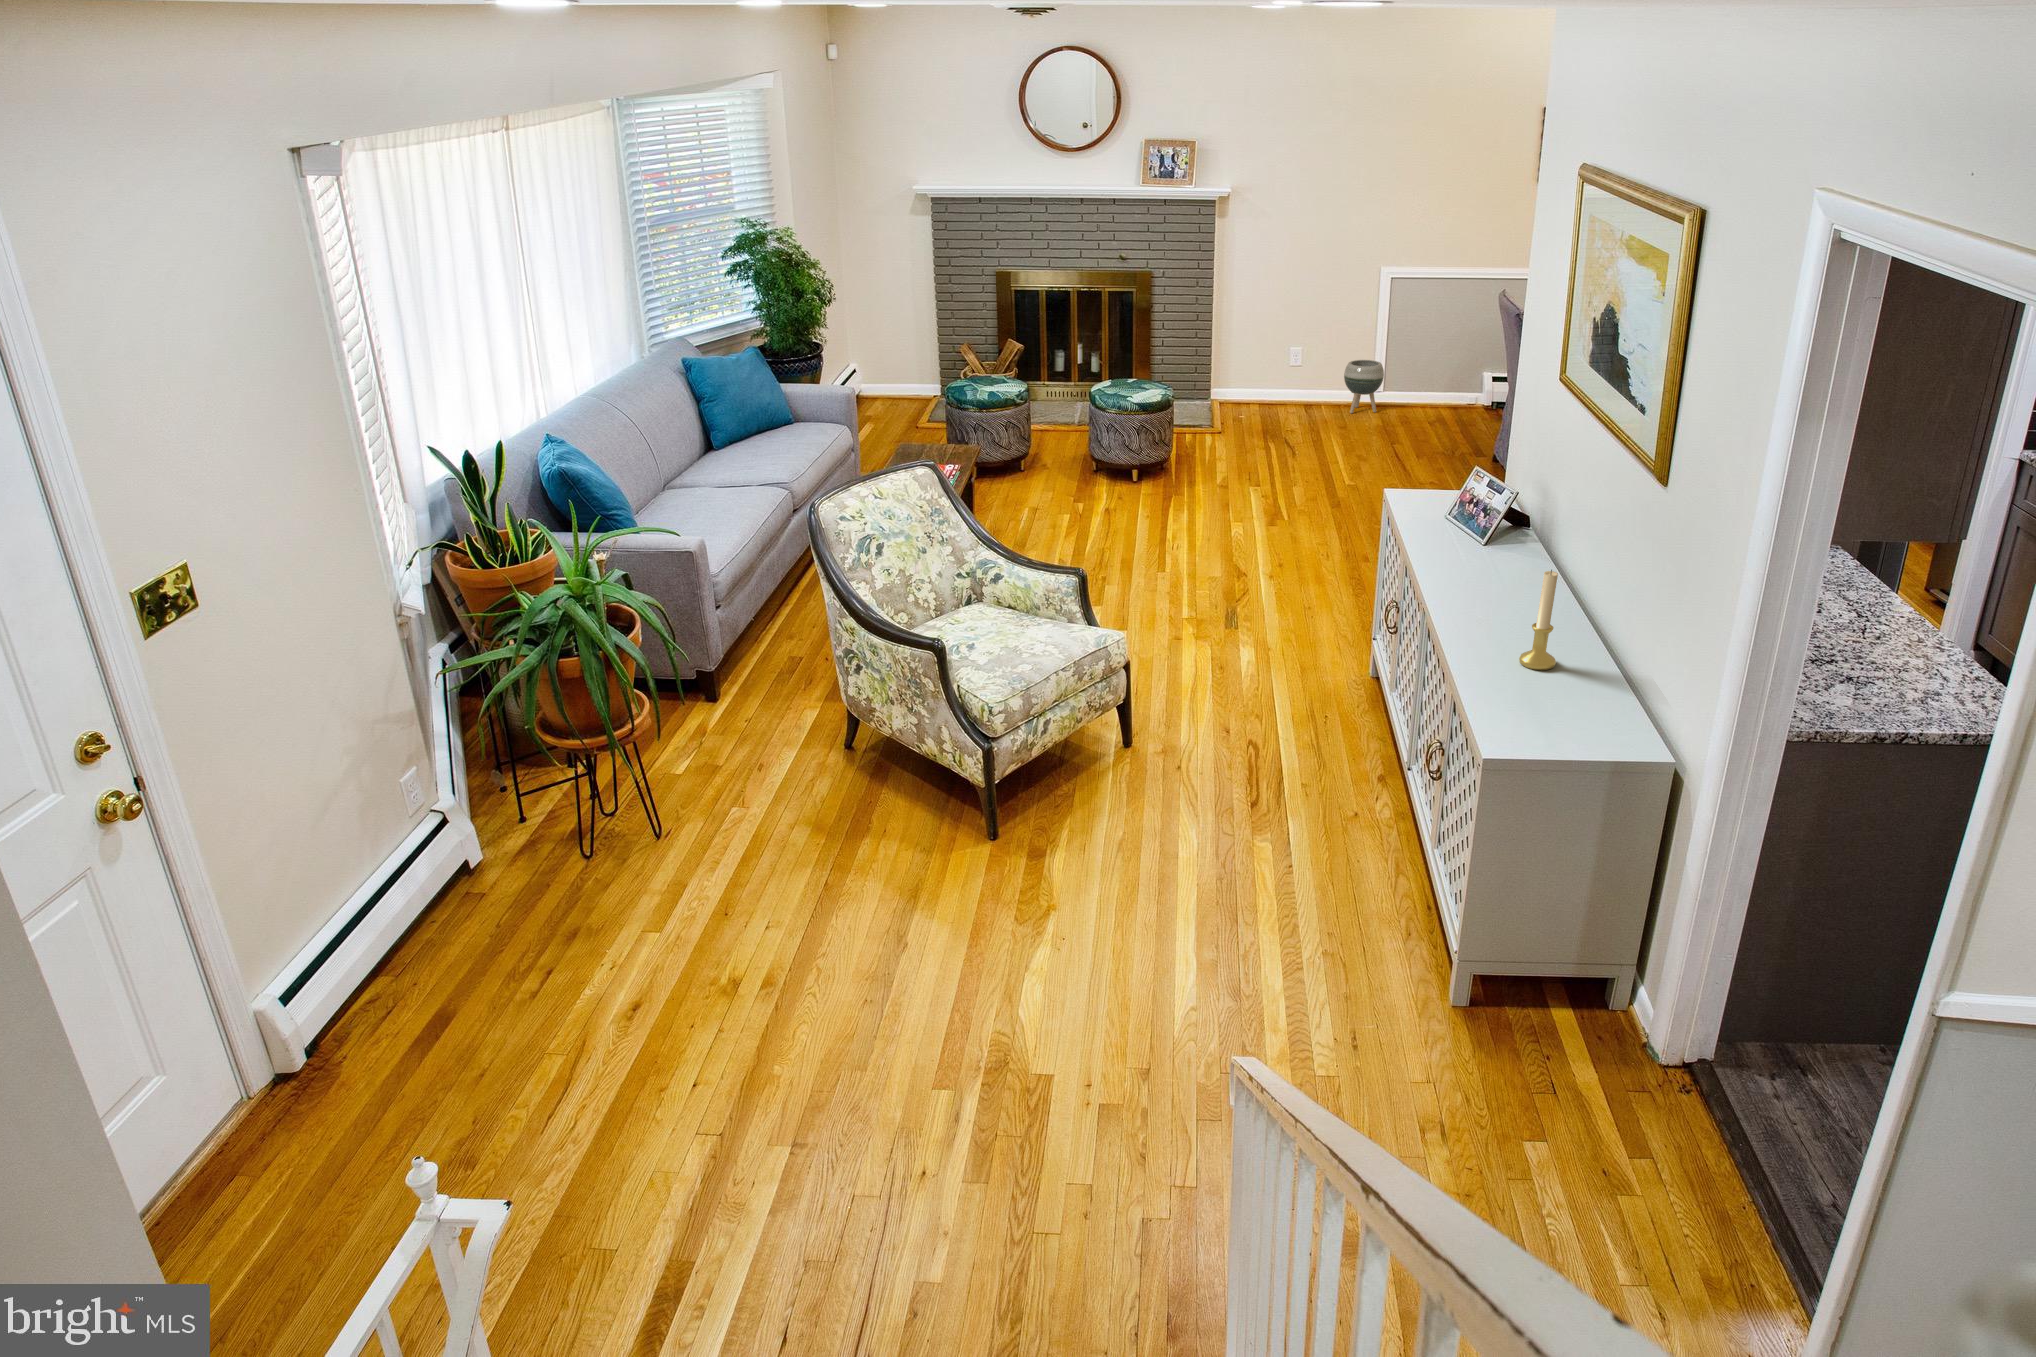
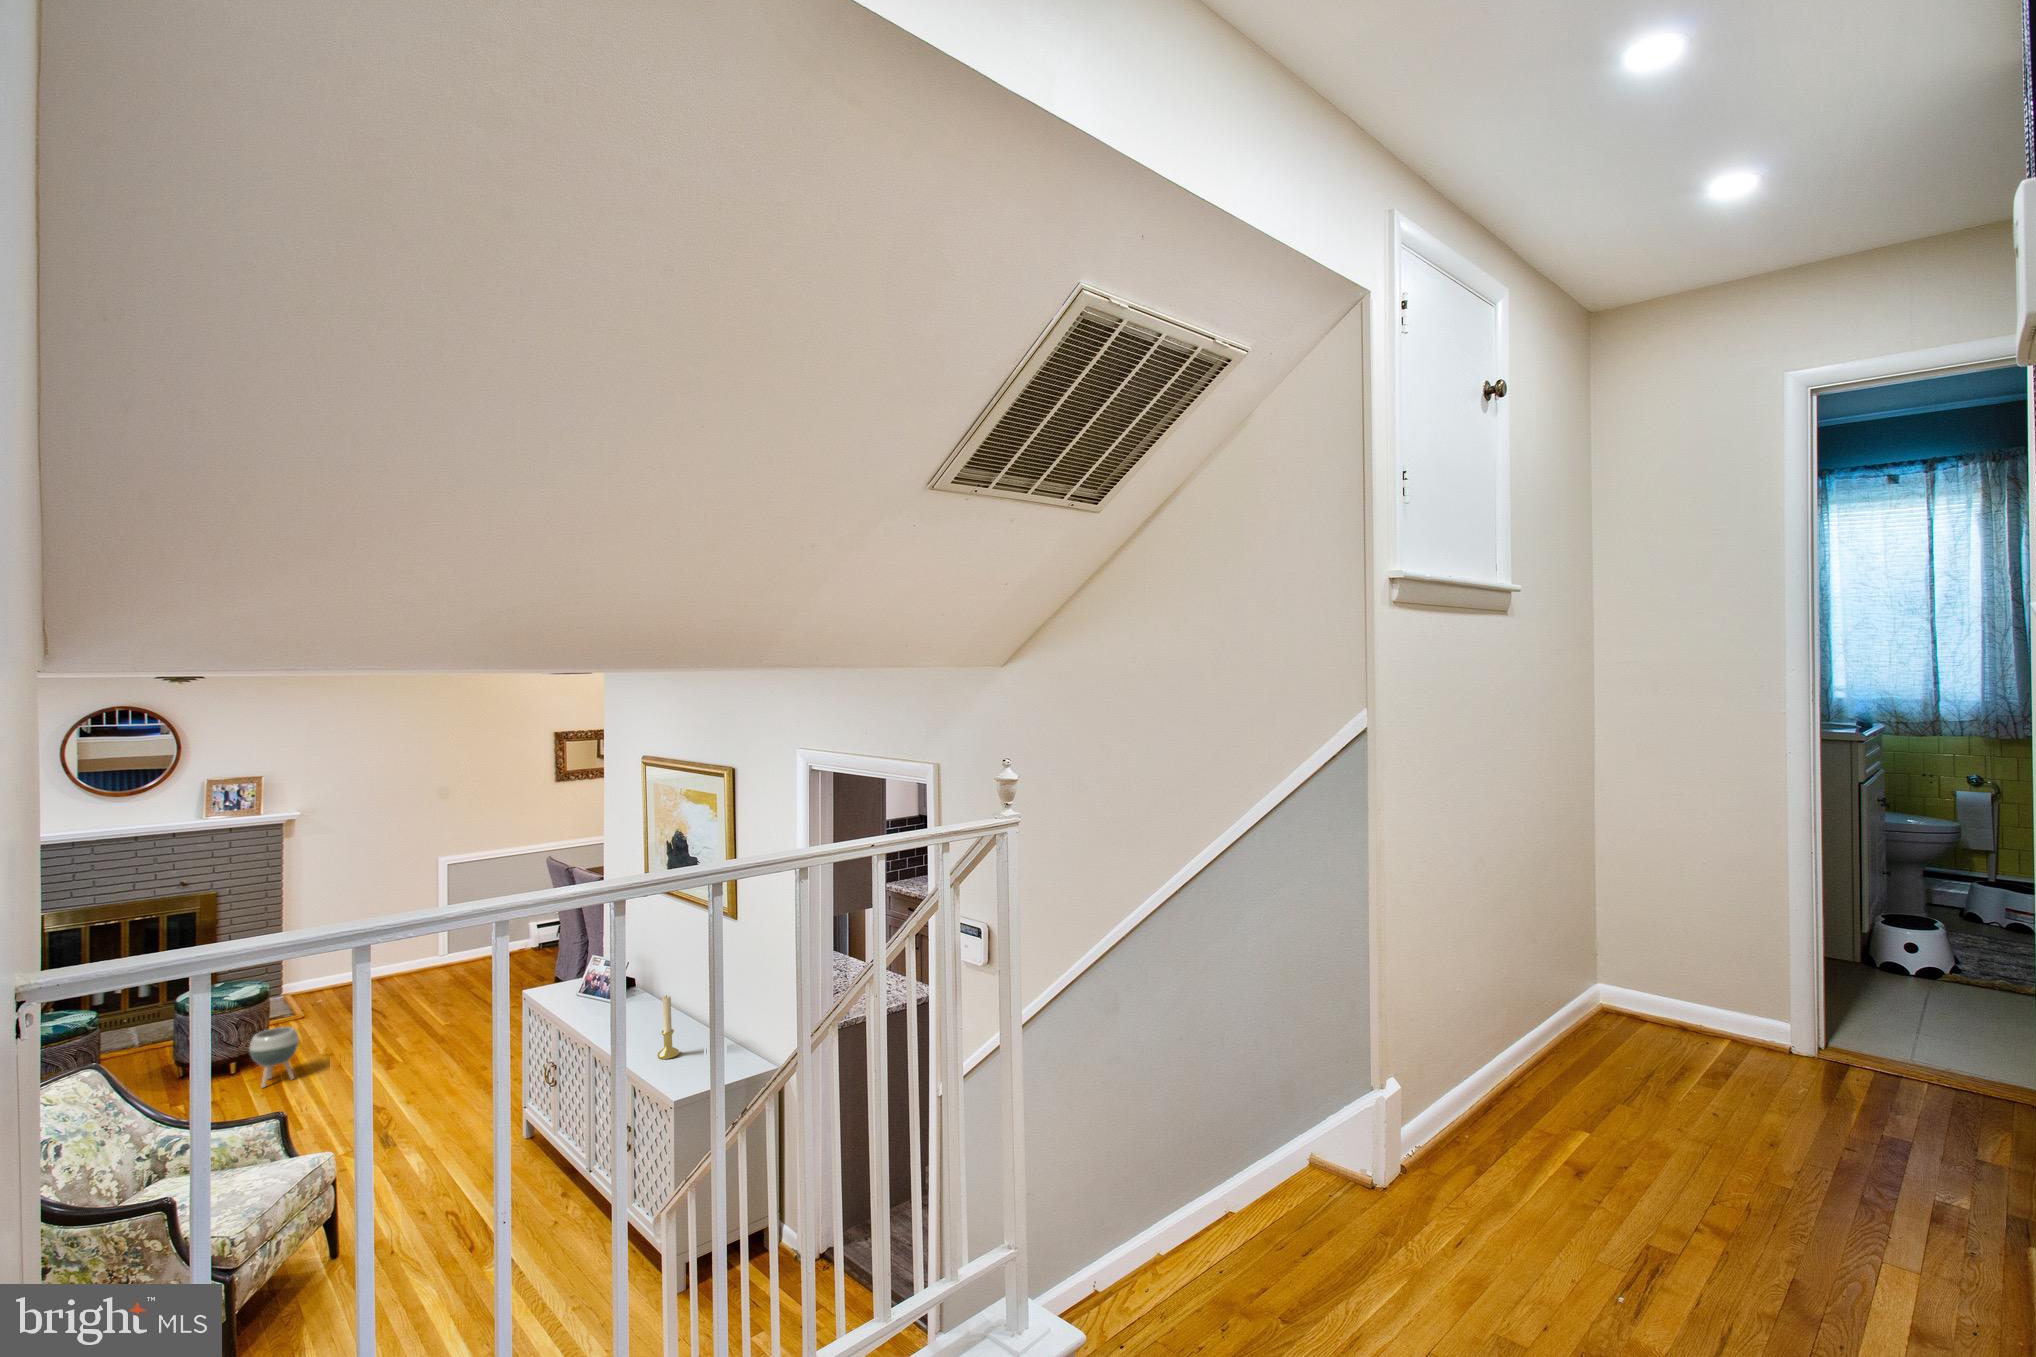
planter: present [1344,360,1384,413] -> present [249,1027,299,1088]

